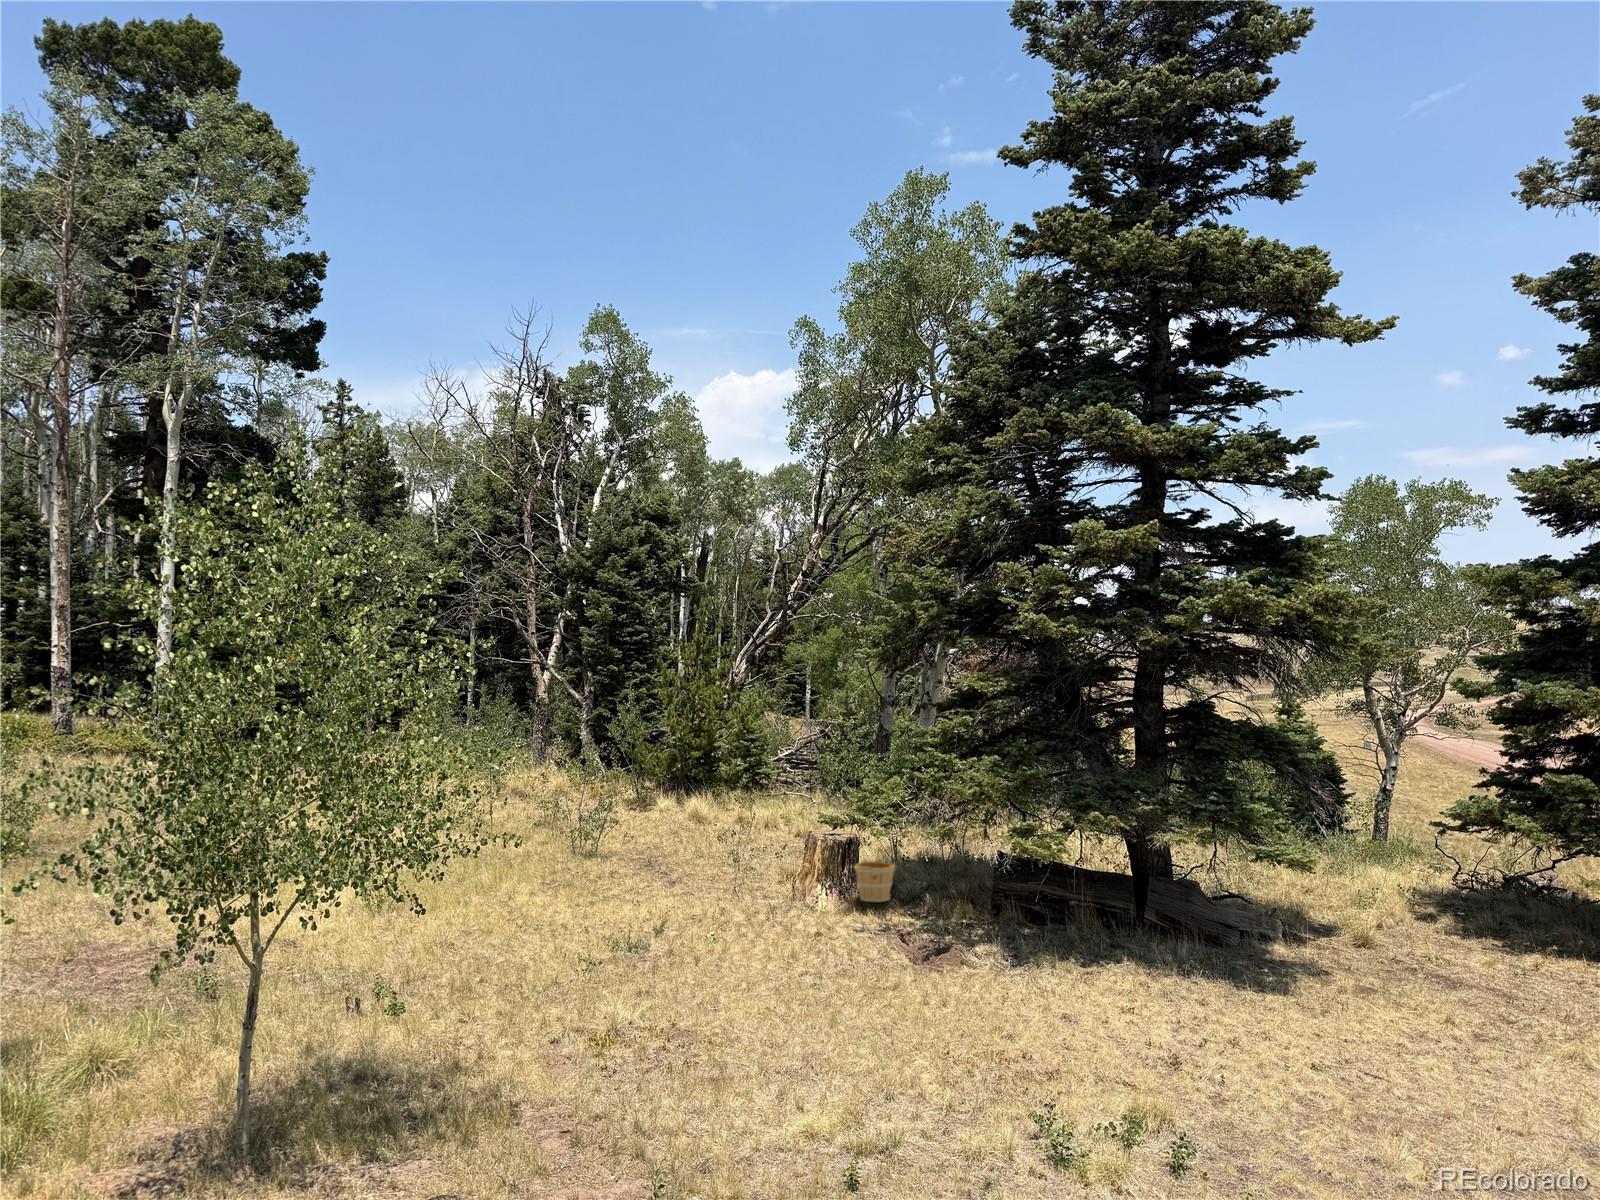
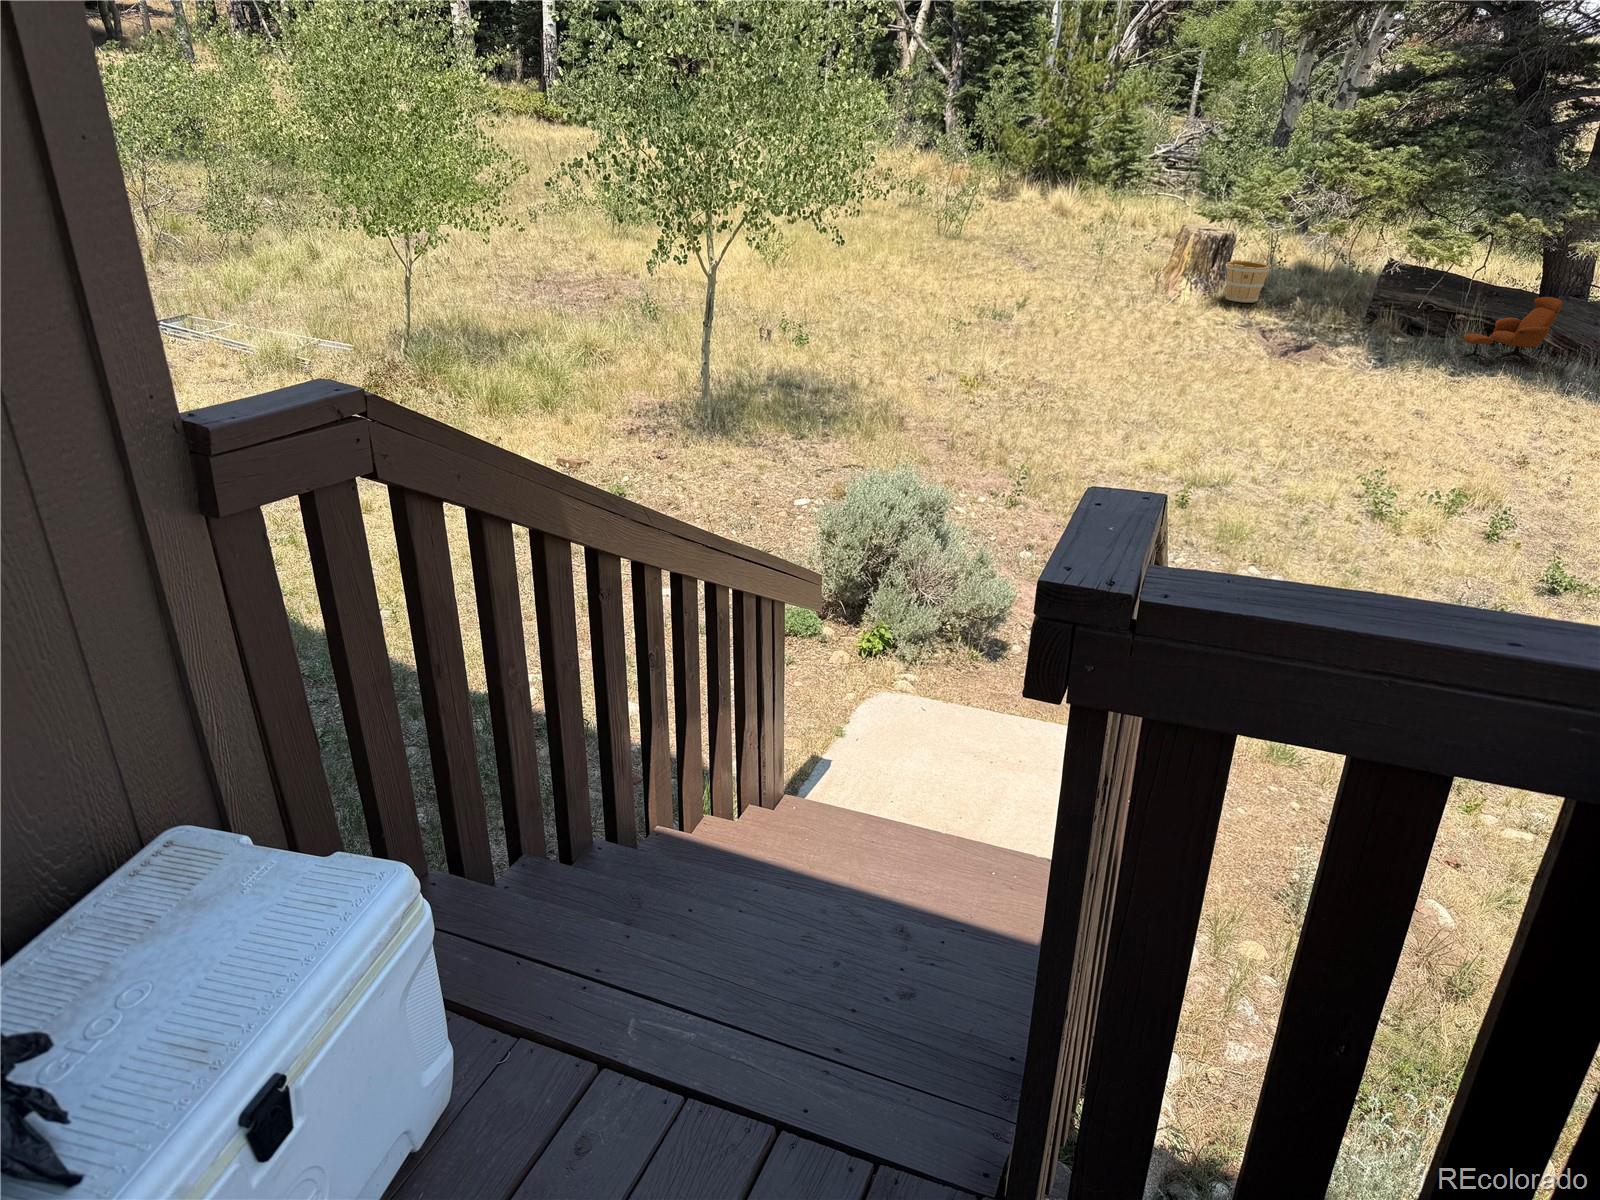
lounge chair: none [1080,878,1151,946] -> present [1458,297,1563,364]

